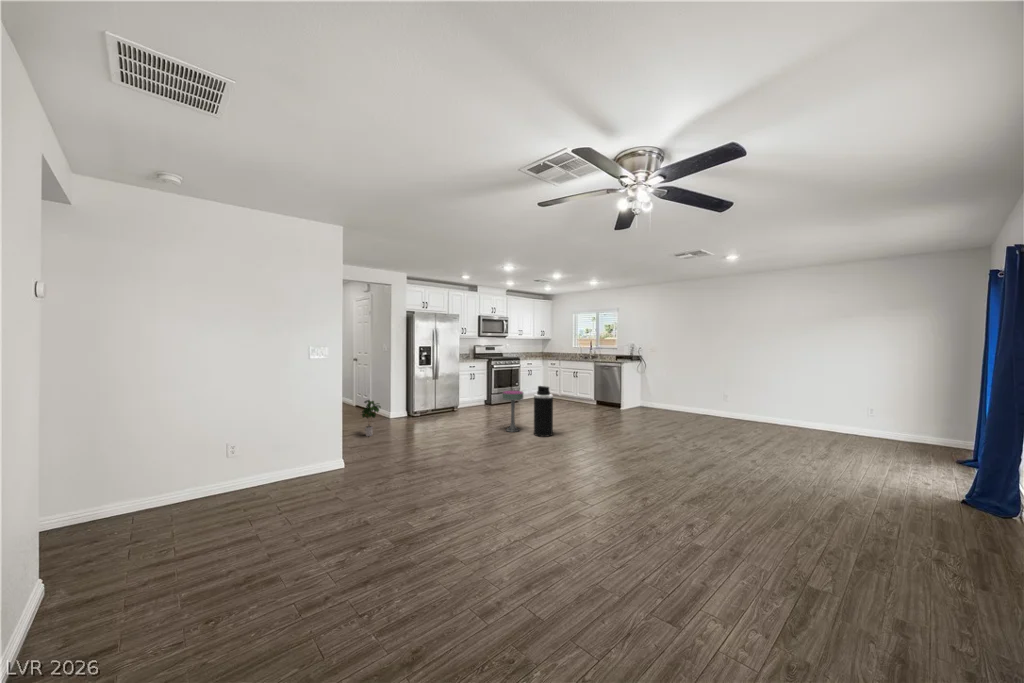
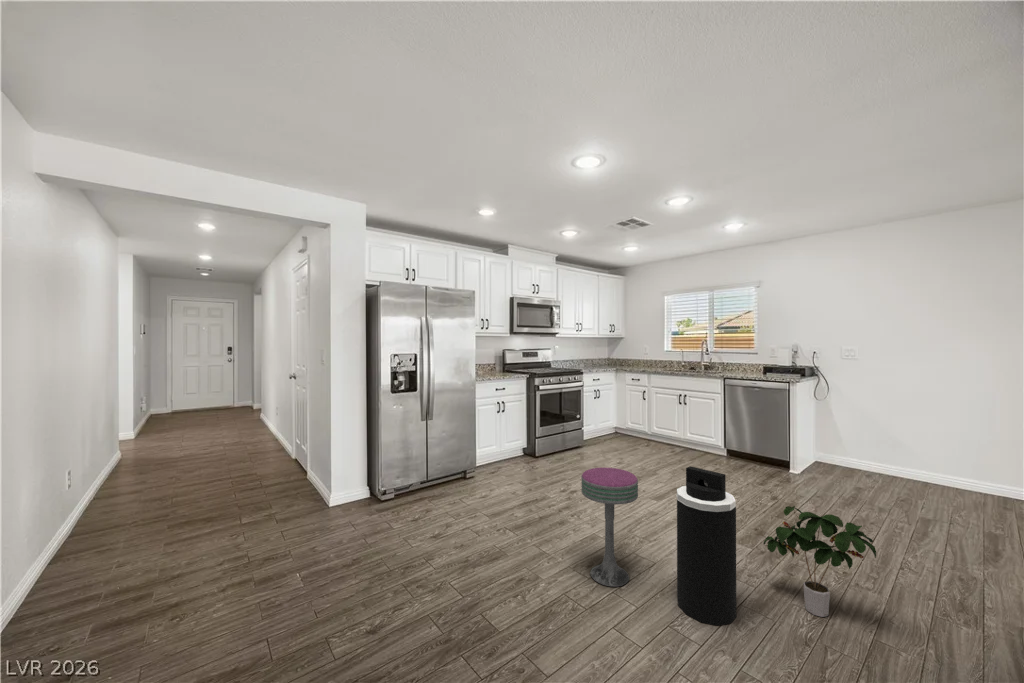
potted plant: present [362,400,381,436] -> present [763,506,876,617]

